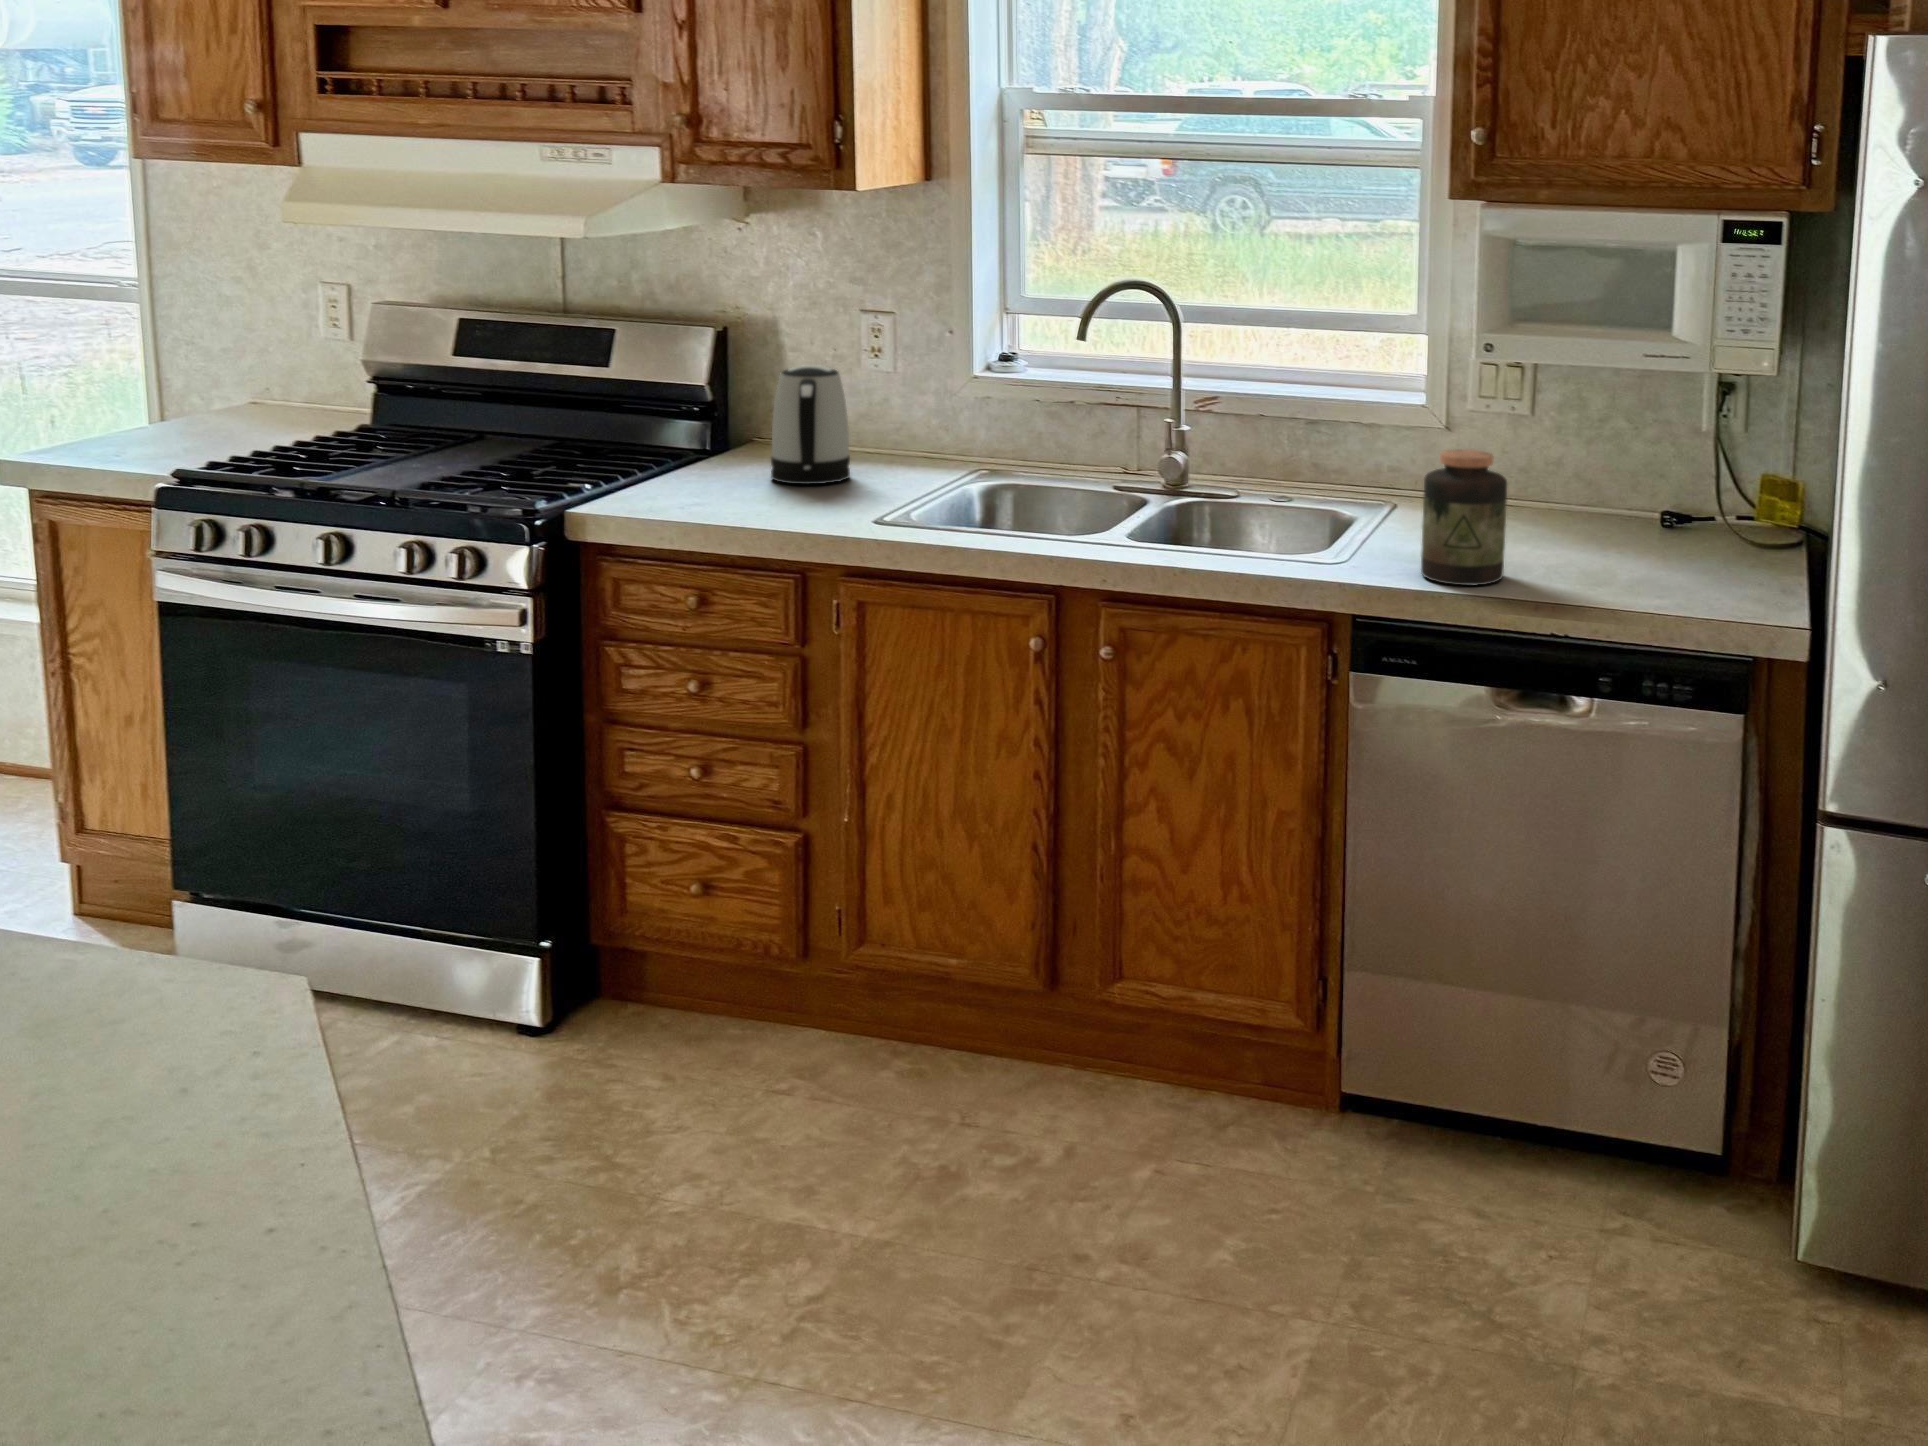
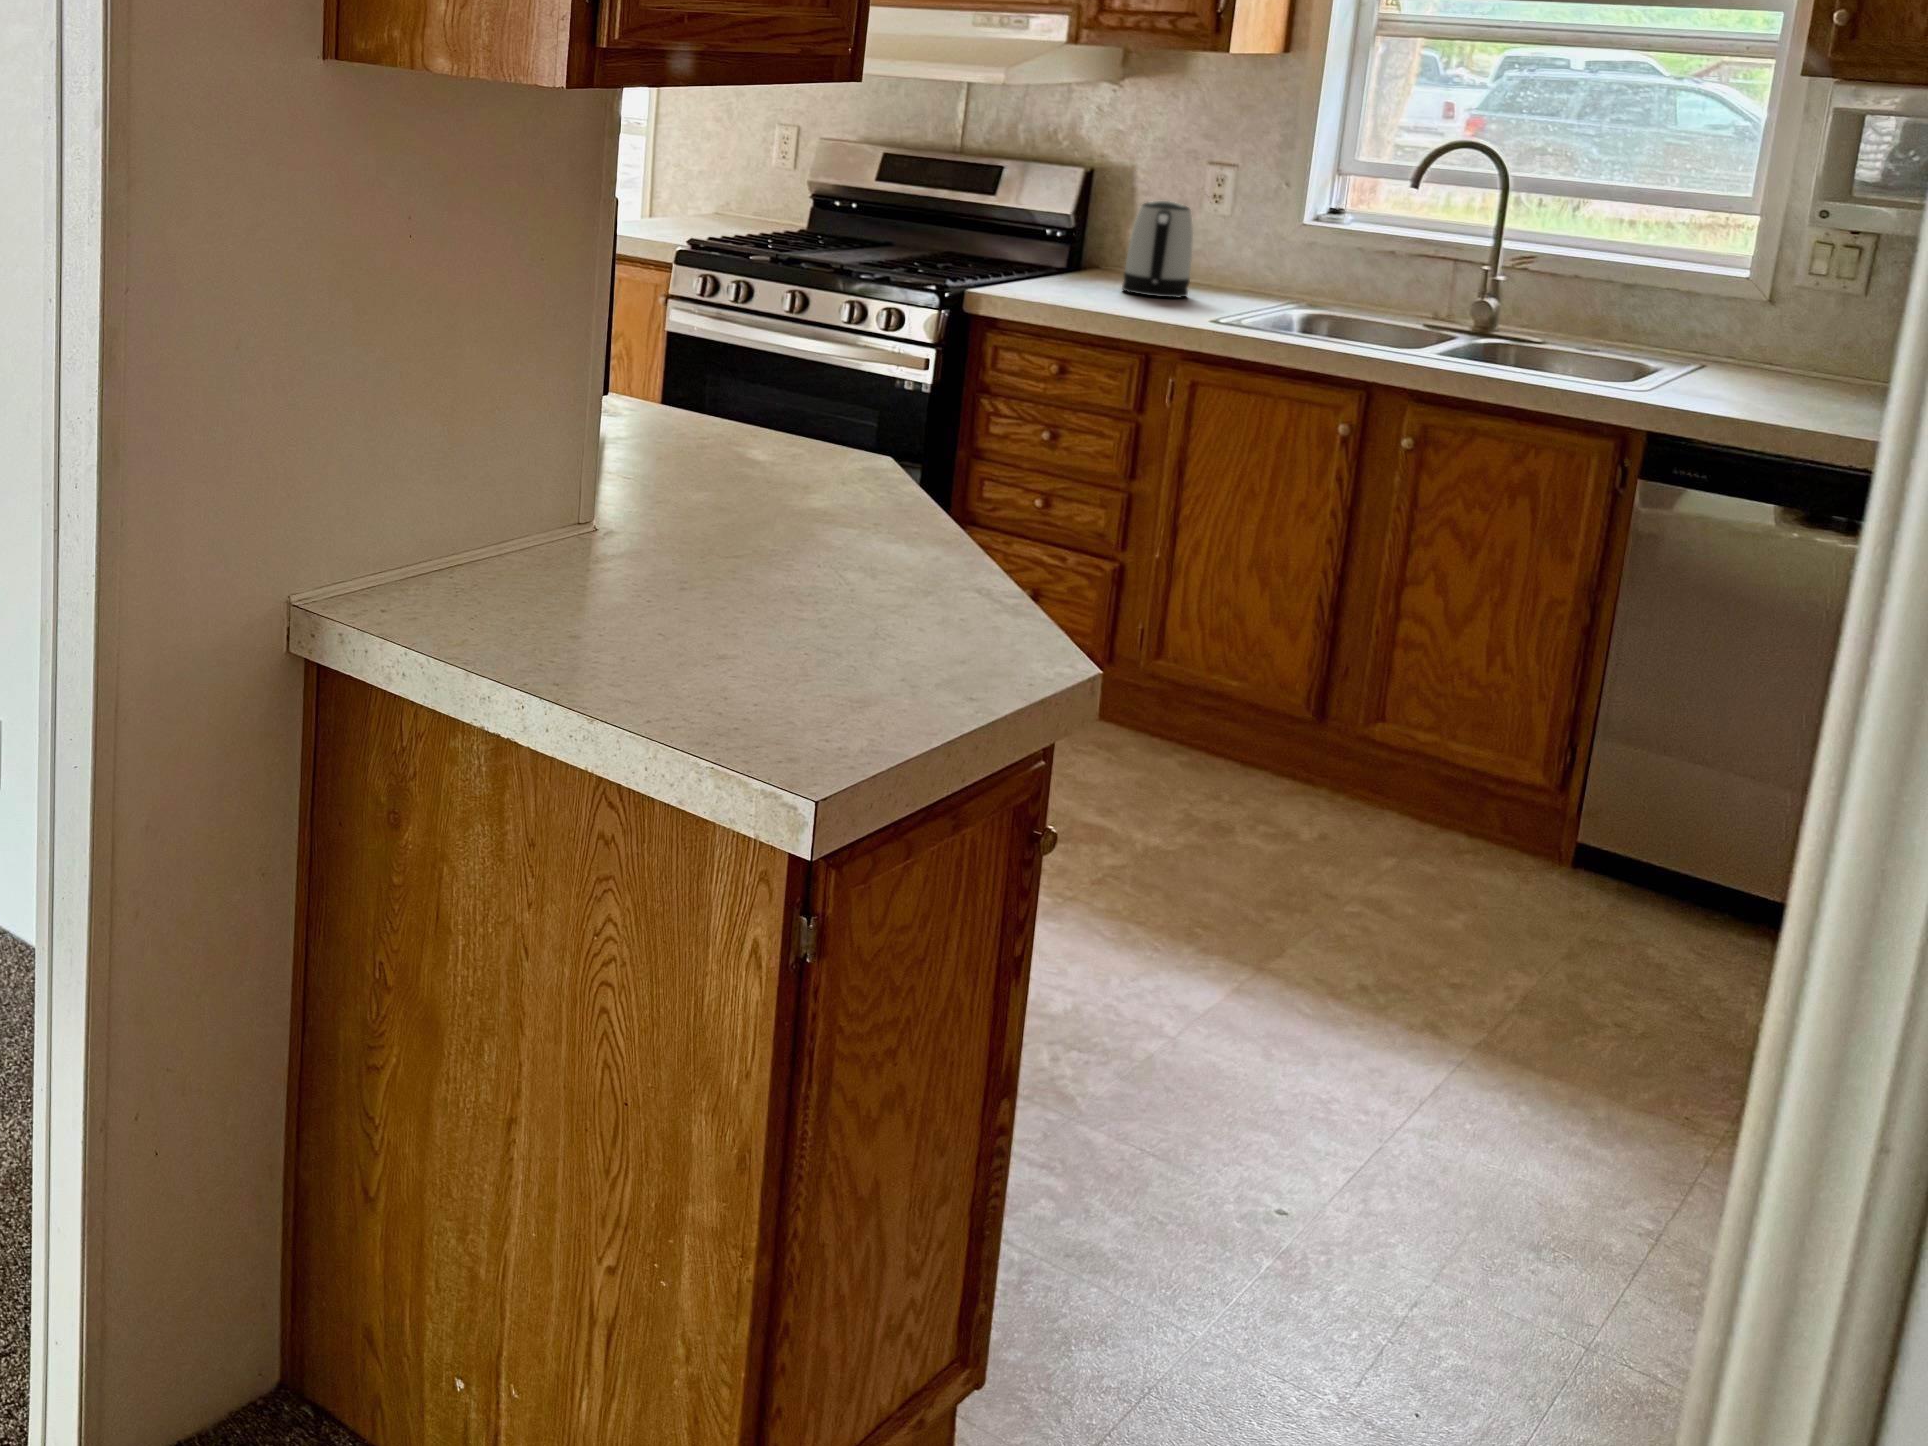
jar: present [1421,449,1507,585] -> none [1720,300,1823,421]

